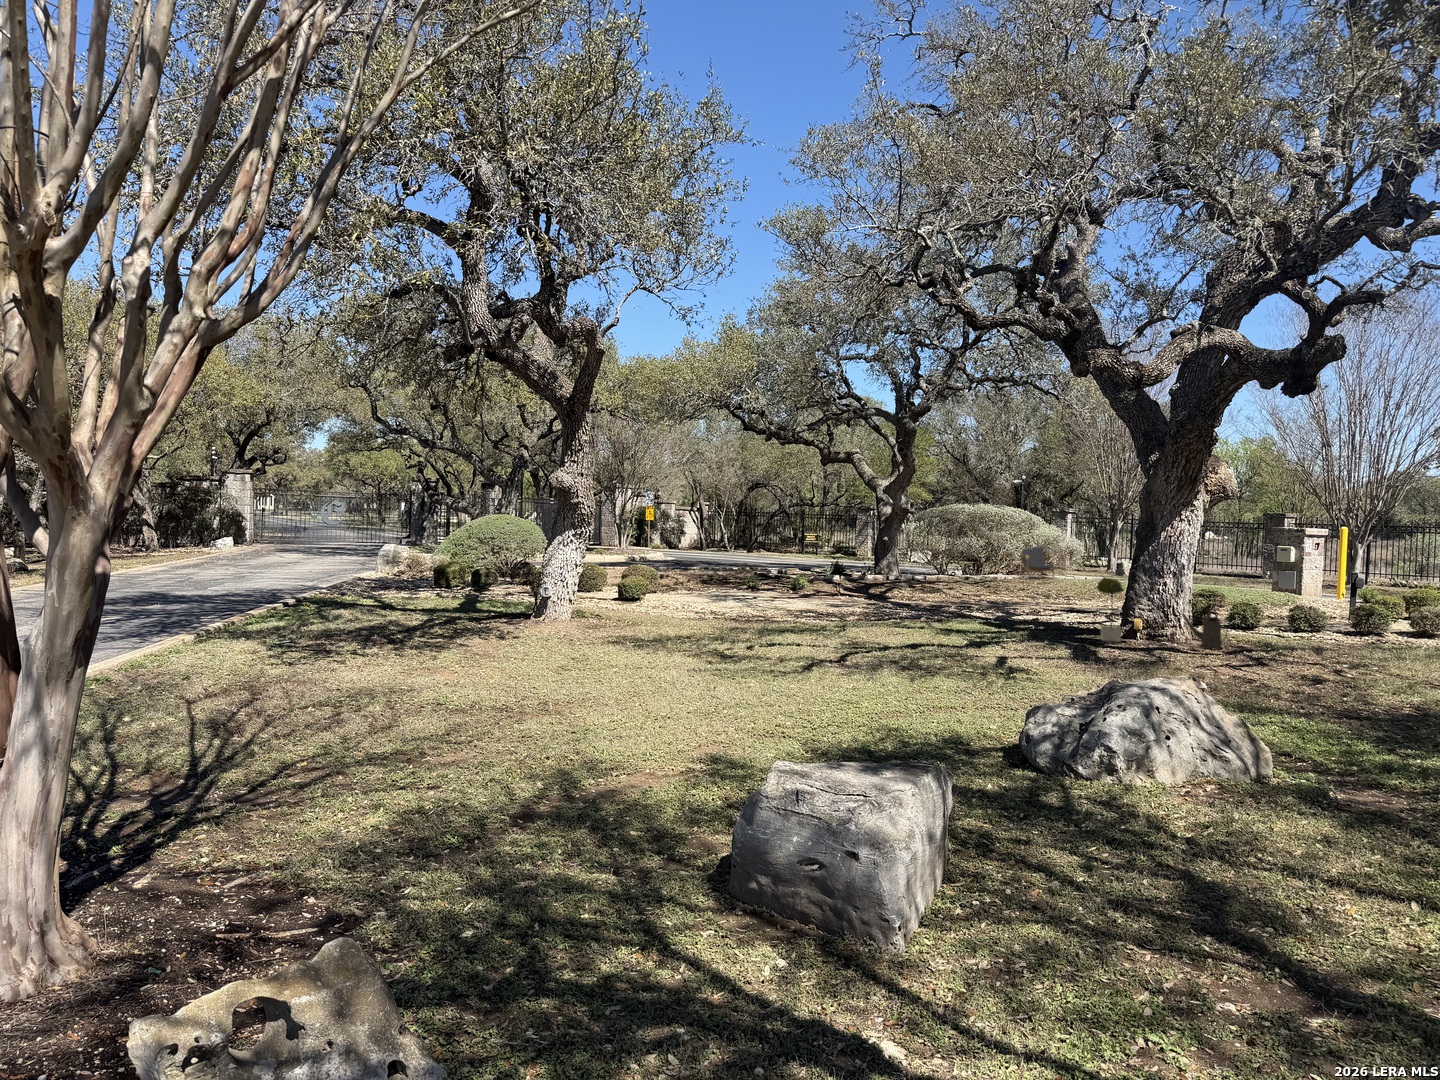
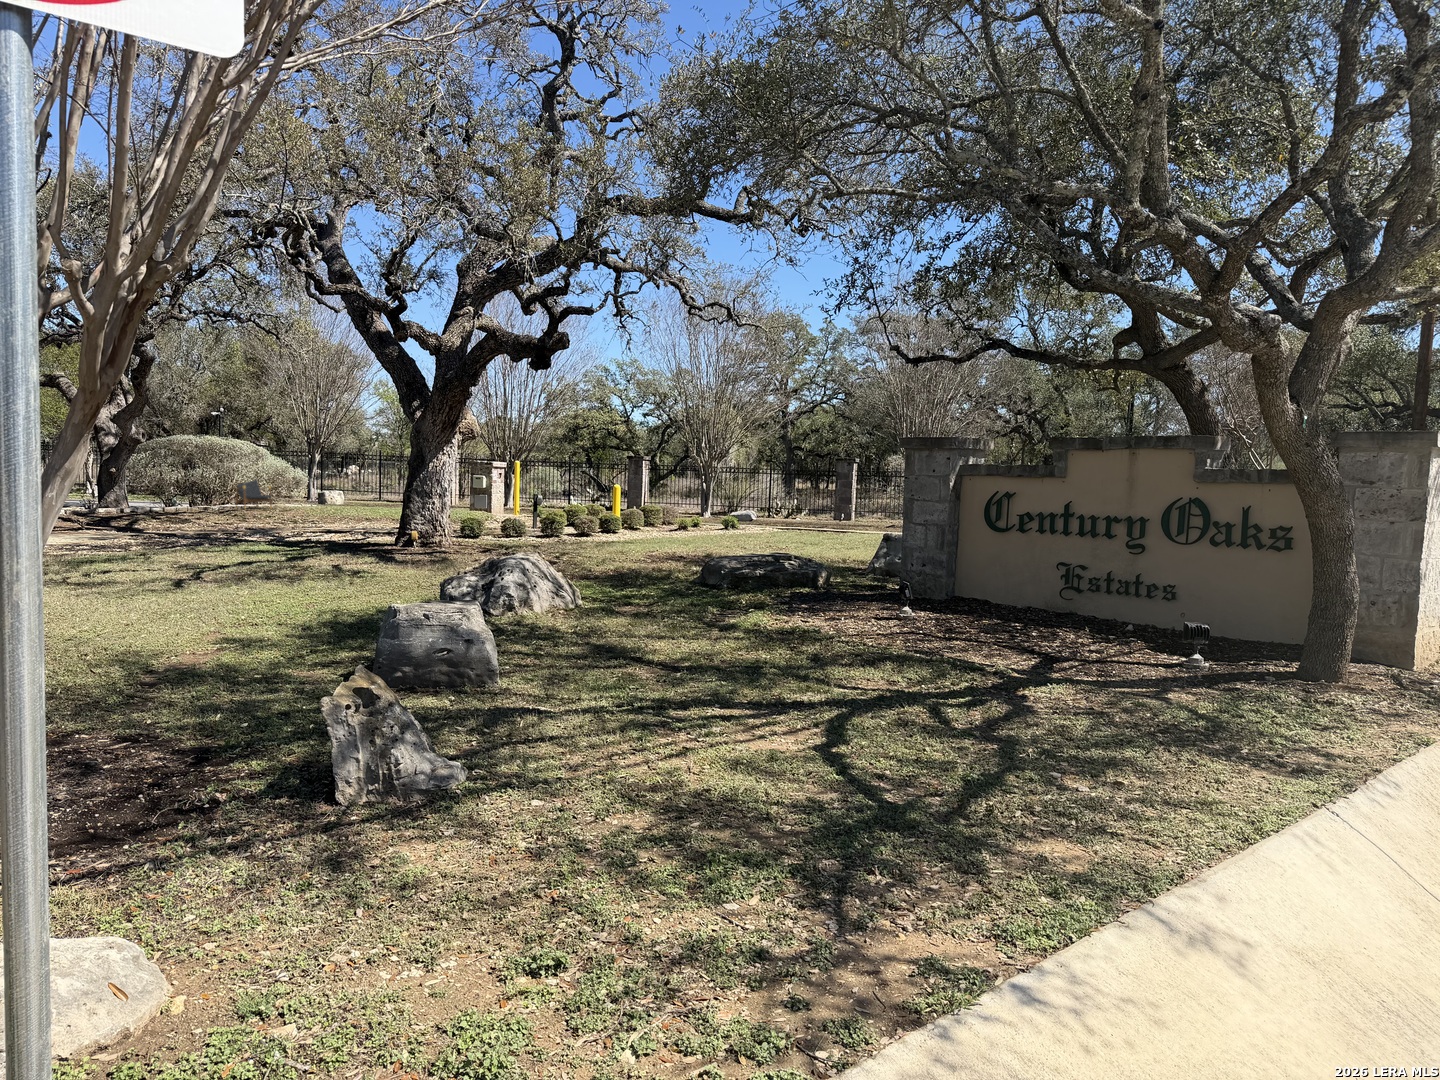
potted tree: present [1097,577,1124,642] -> none [380,497,404,551]
watering can: present [1182,610,1227,650] -> none [446,522,481,552]

